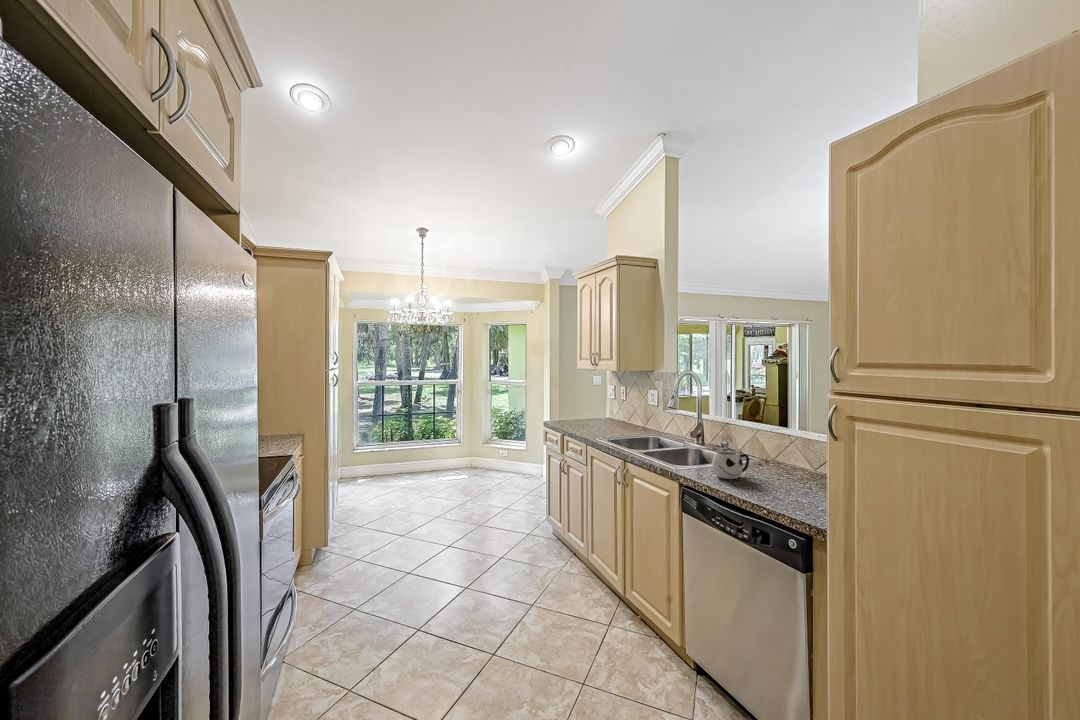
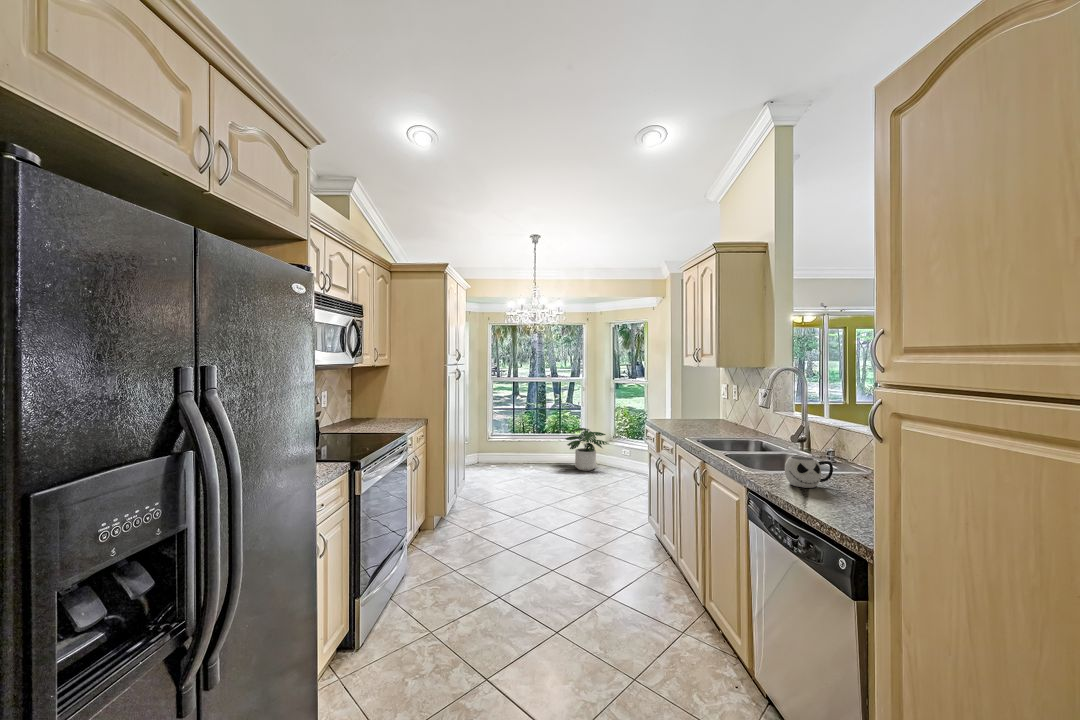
potted plant: none [441,432,490,475] -> present [565,428,609,471]

